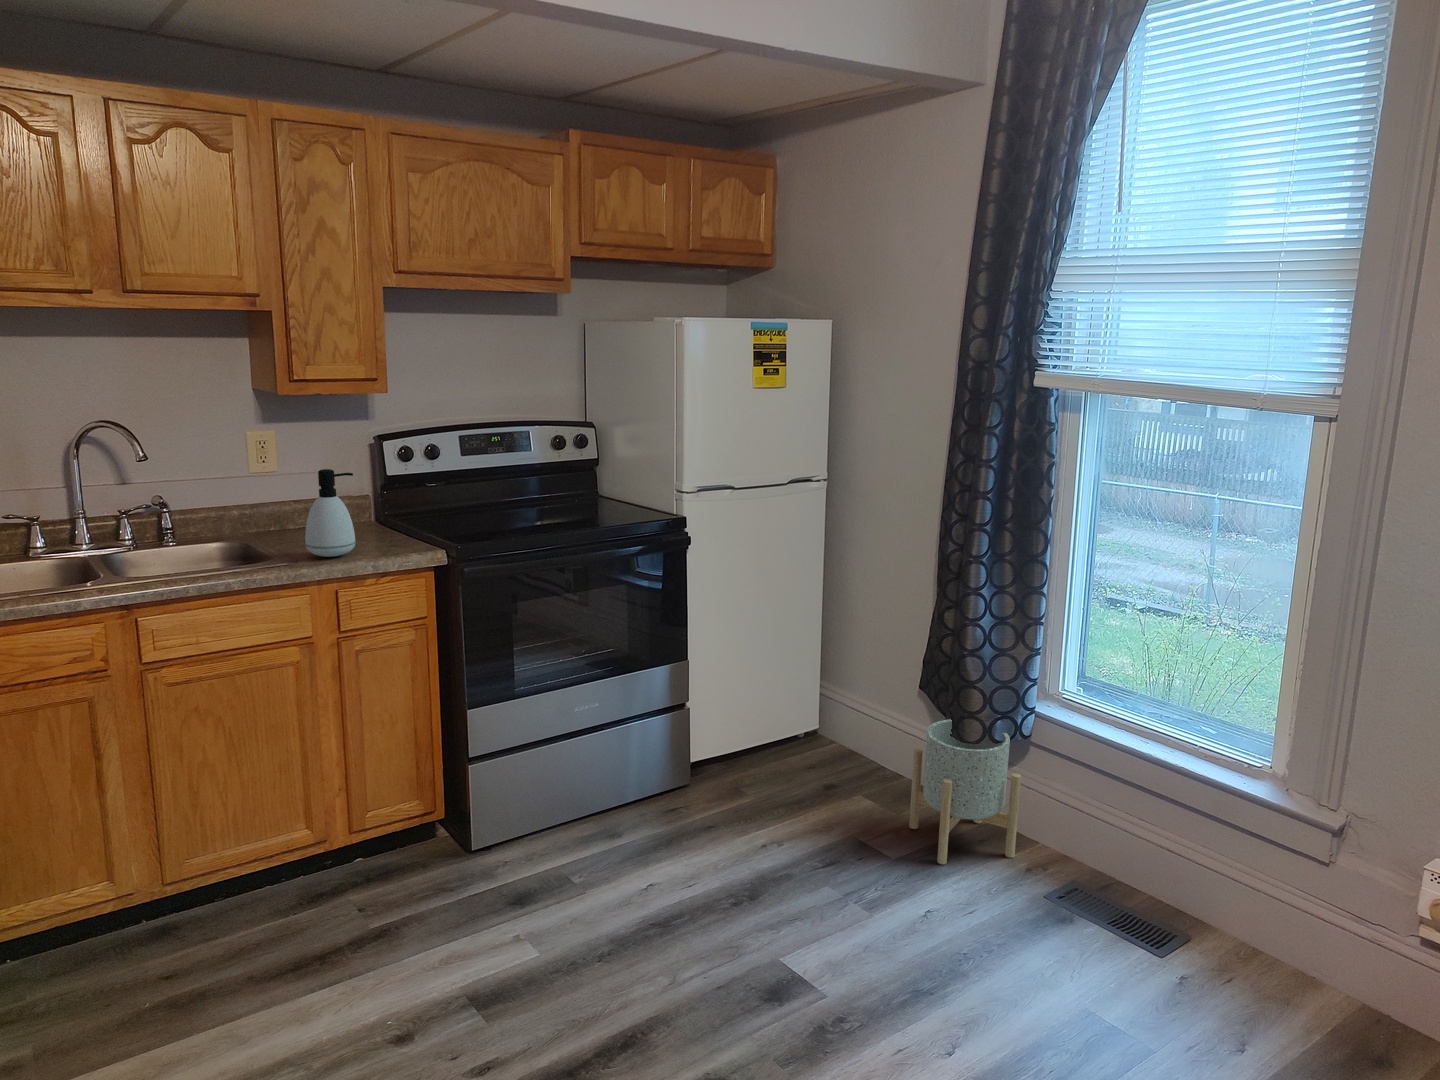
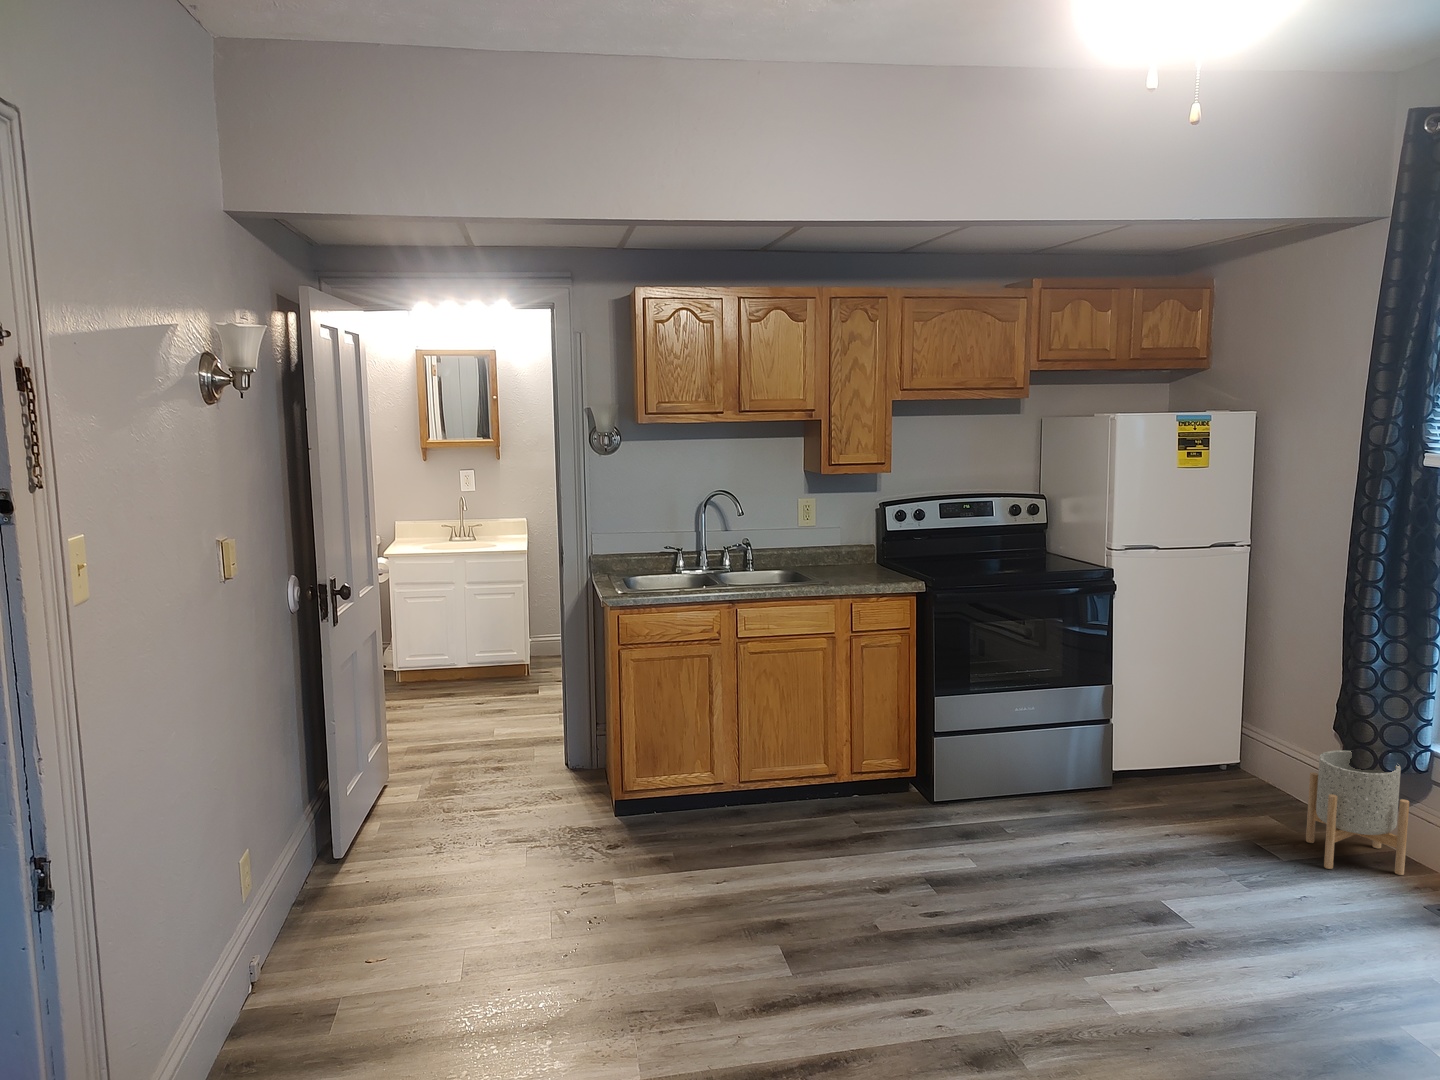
soap dispenser: present [305,469,356,557] -> none [835,523,868,581]

